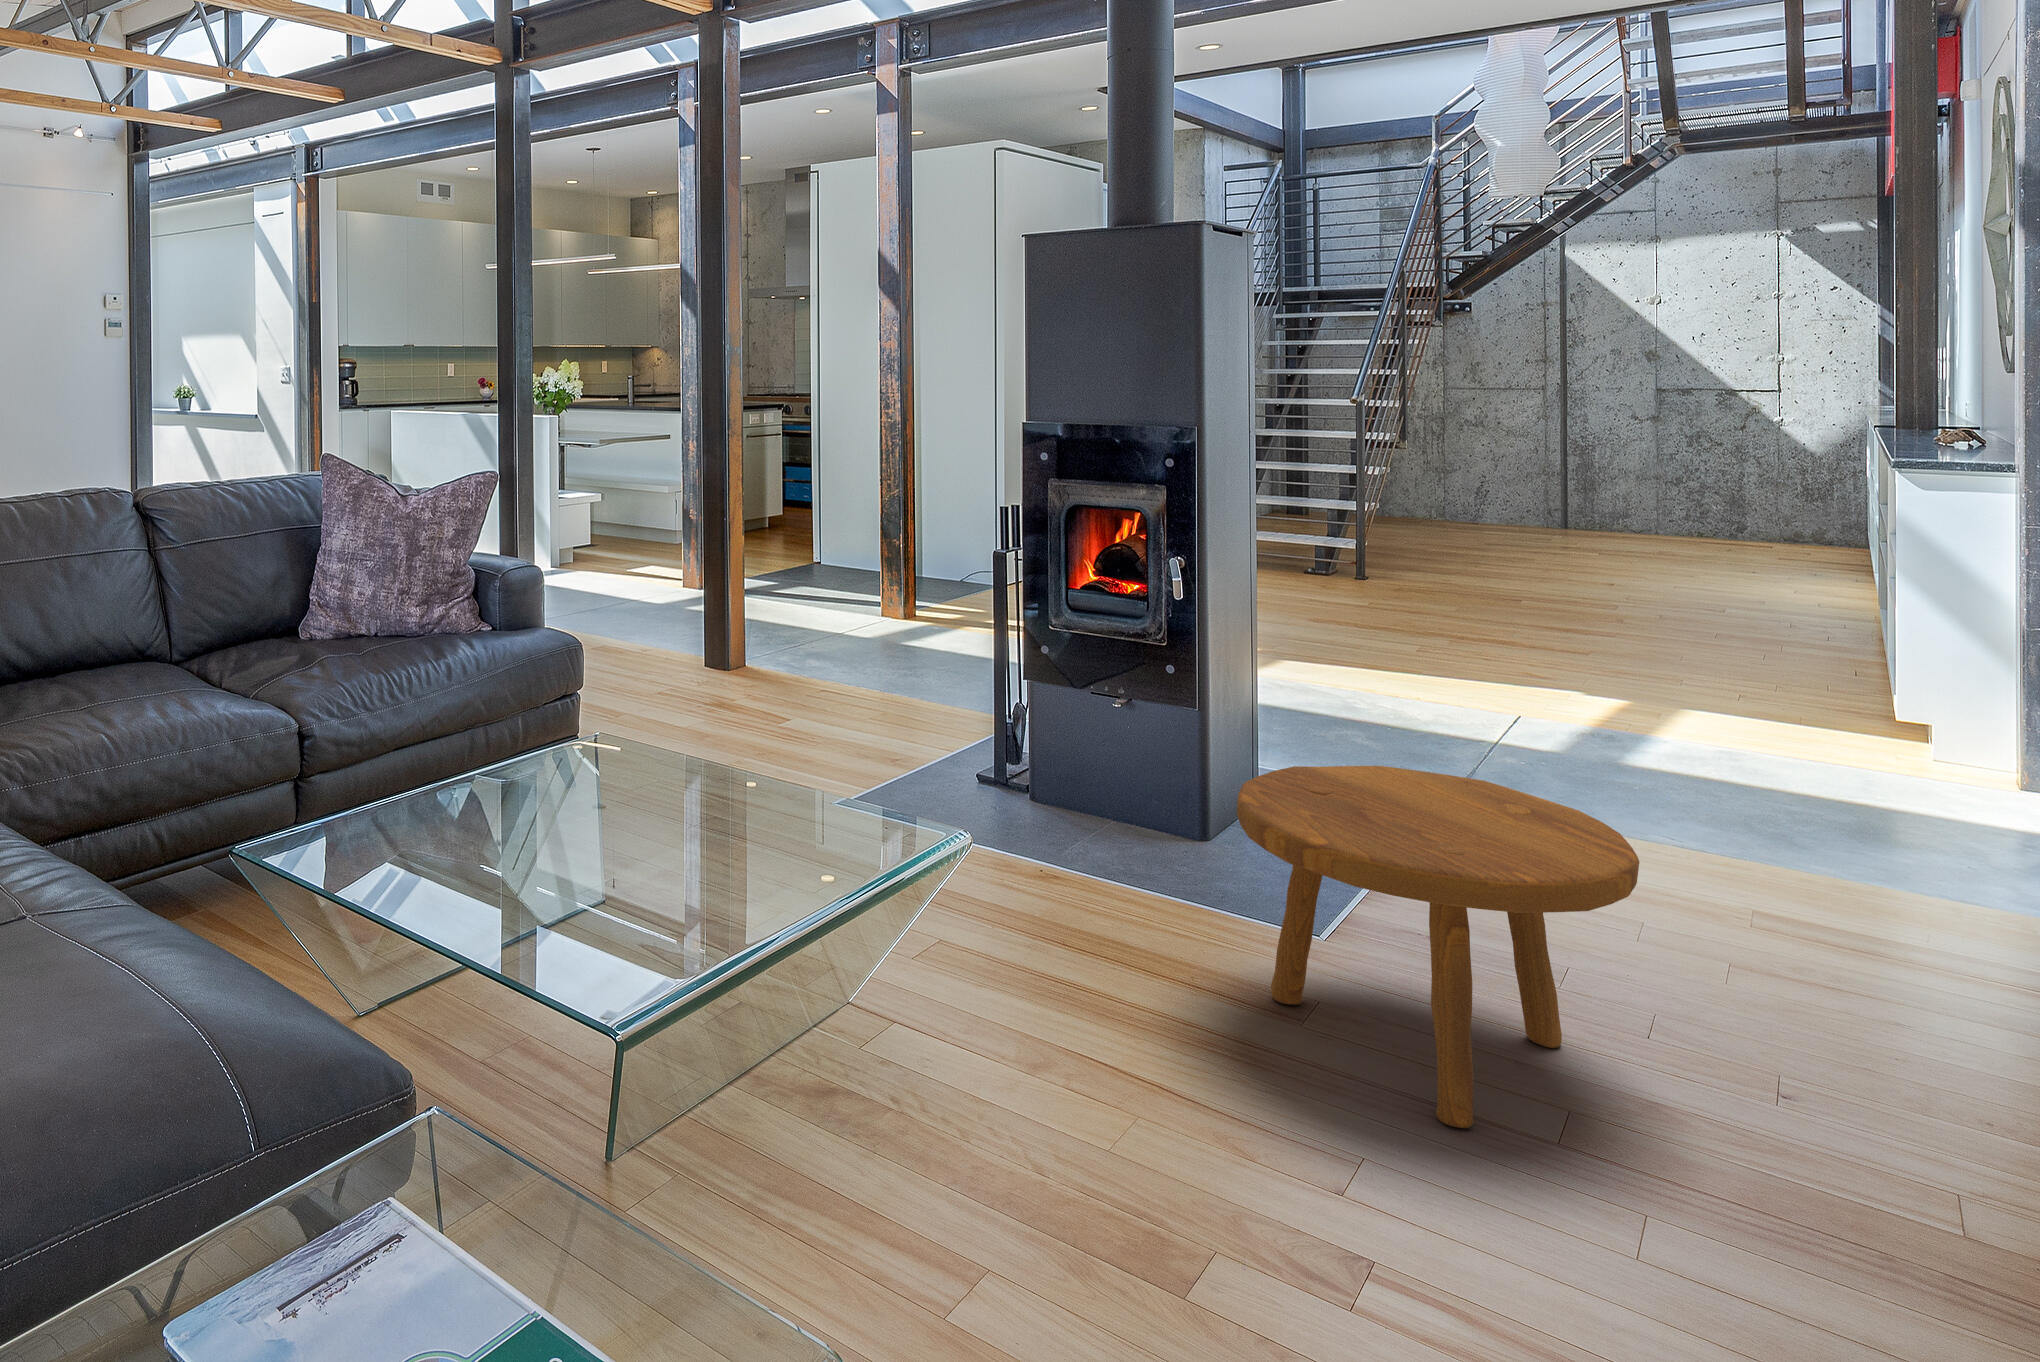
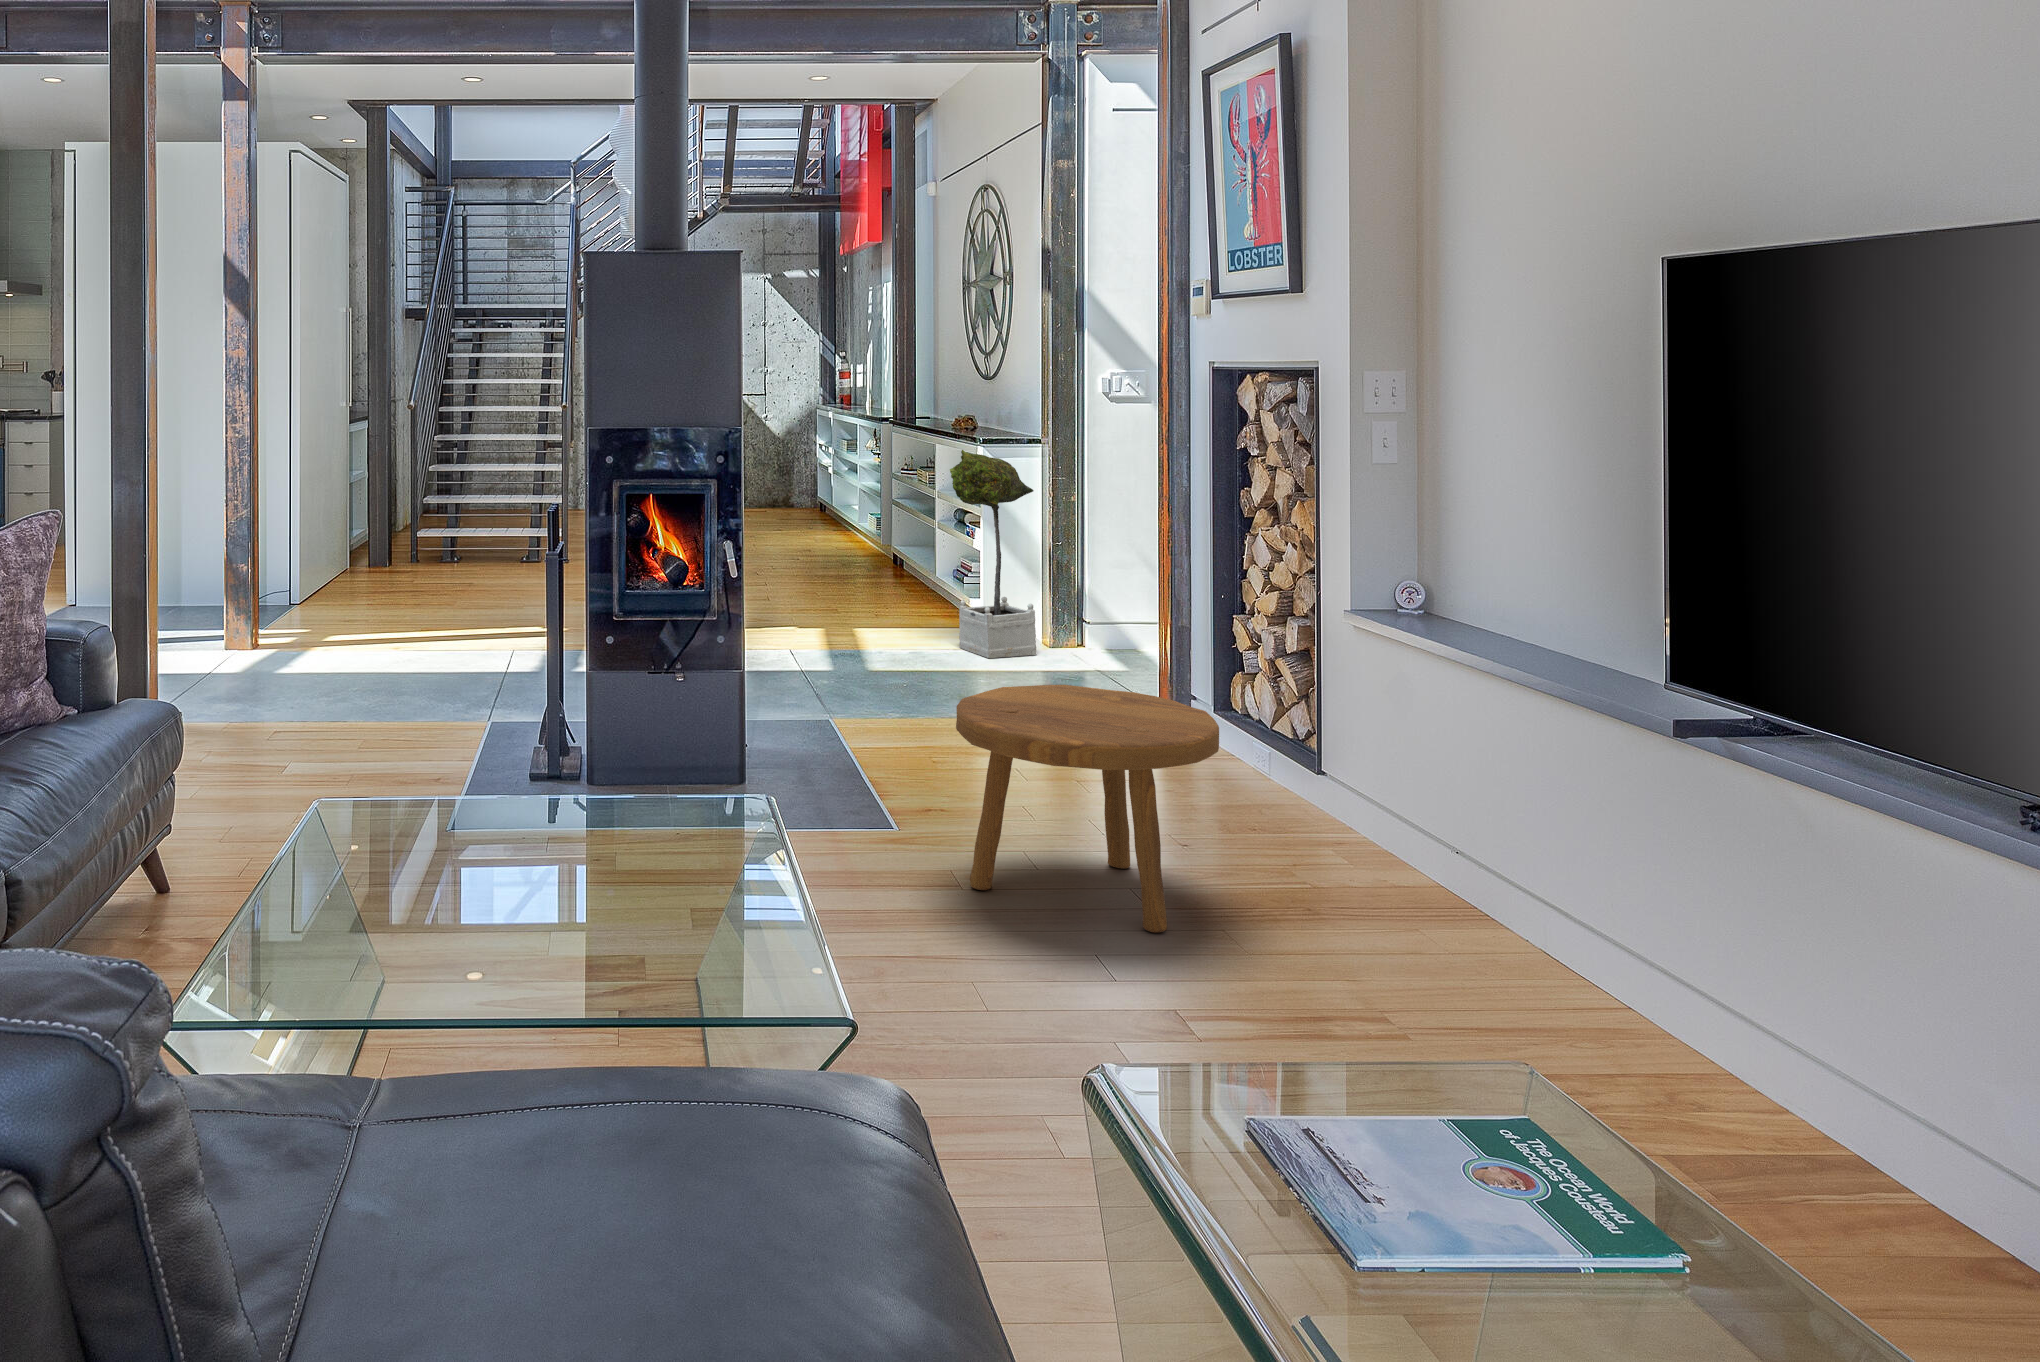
potted tree: none [1761,467,1927,772] -> present [950,450,1036,658]

